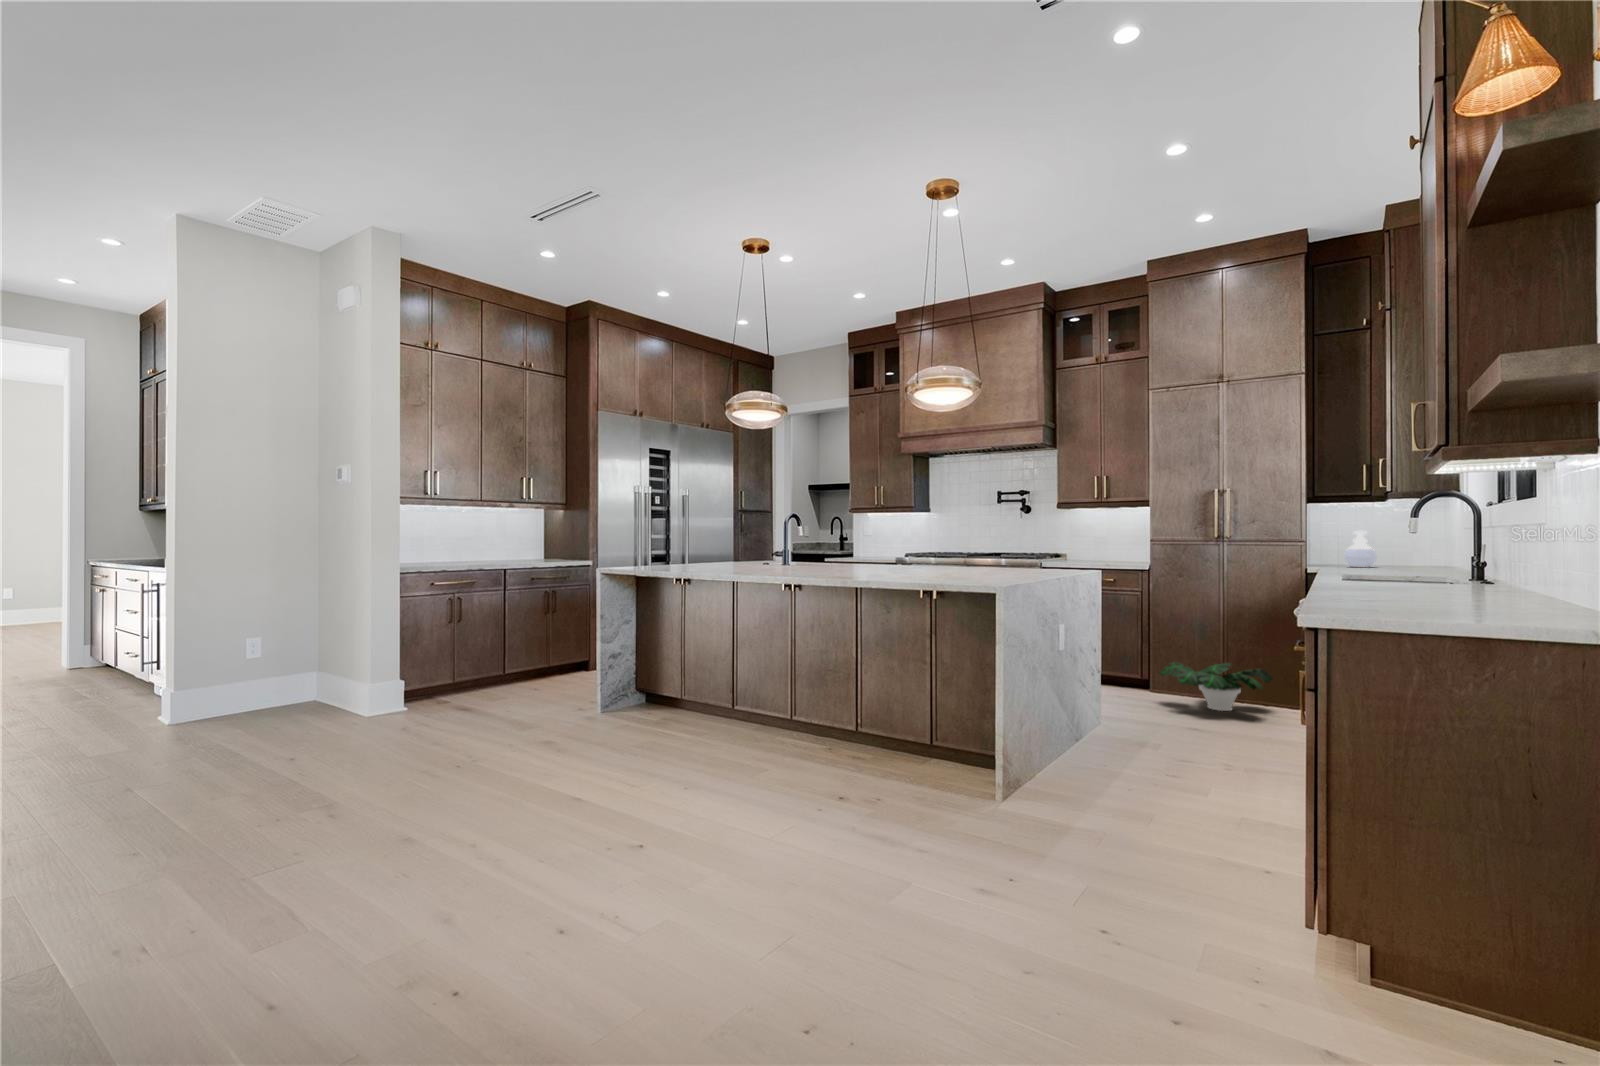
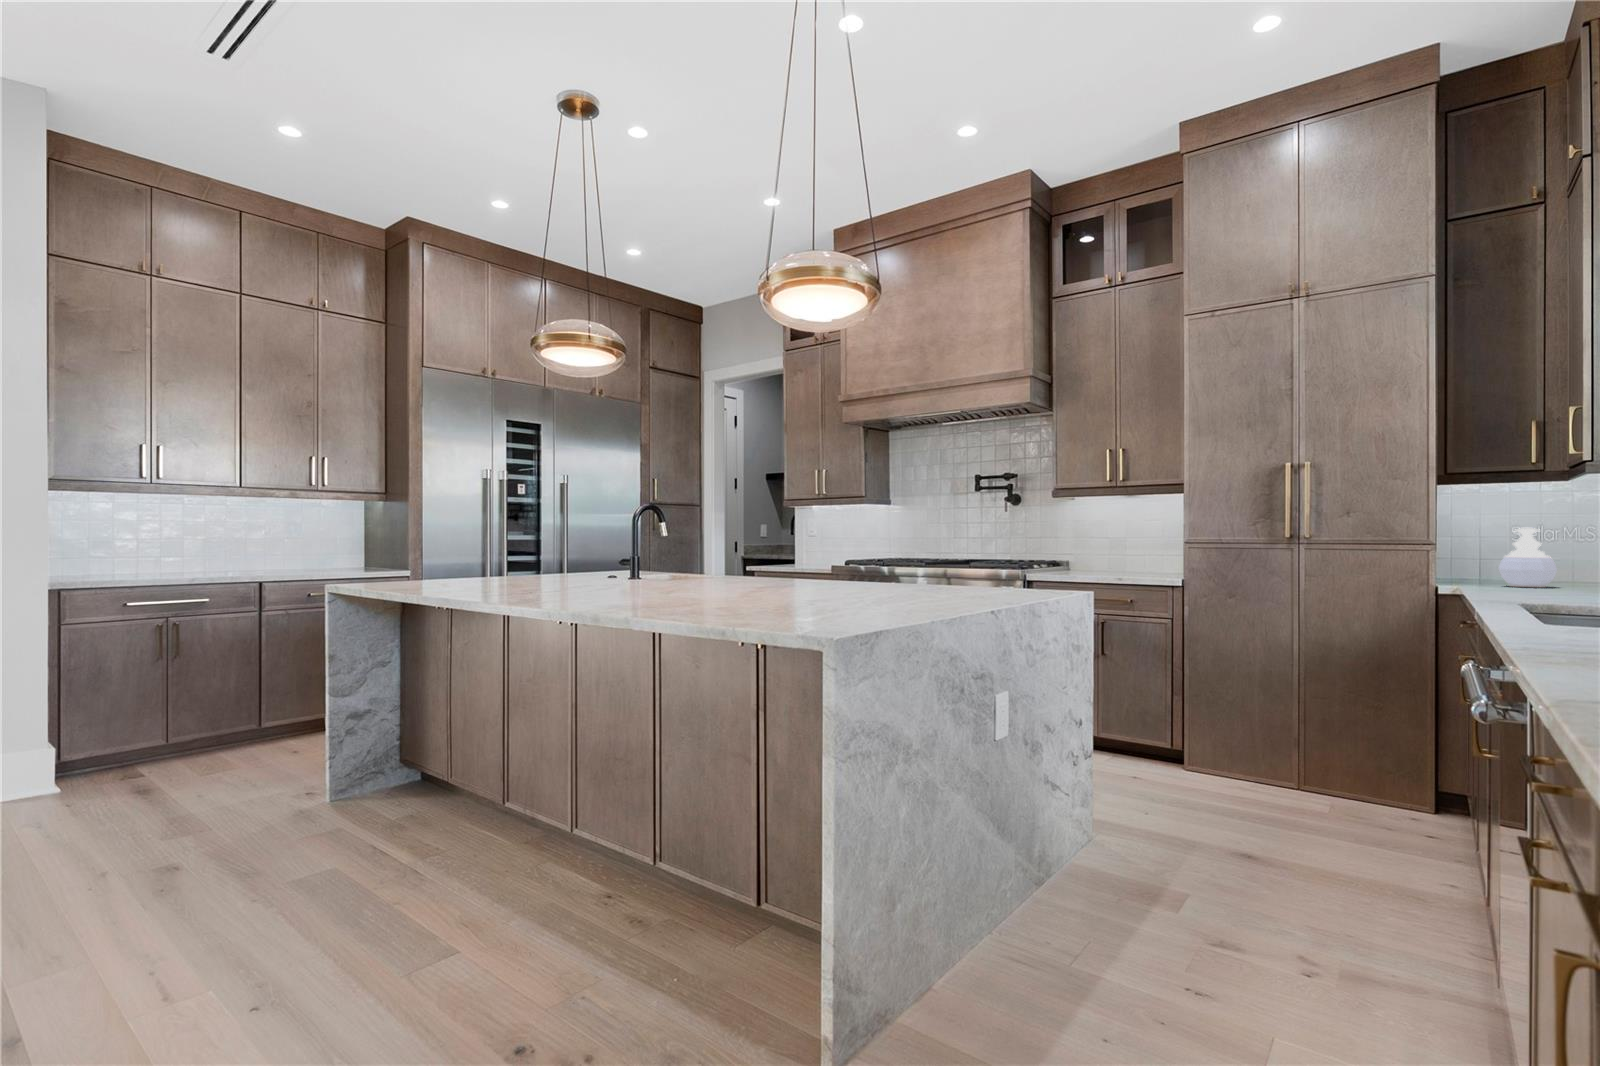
potted plant: present [1160,662,1273,711] -> none [1198,733,1382,817]

